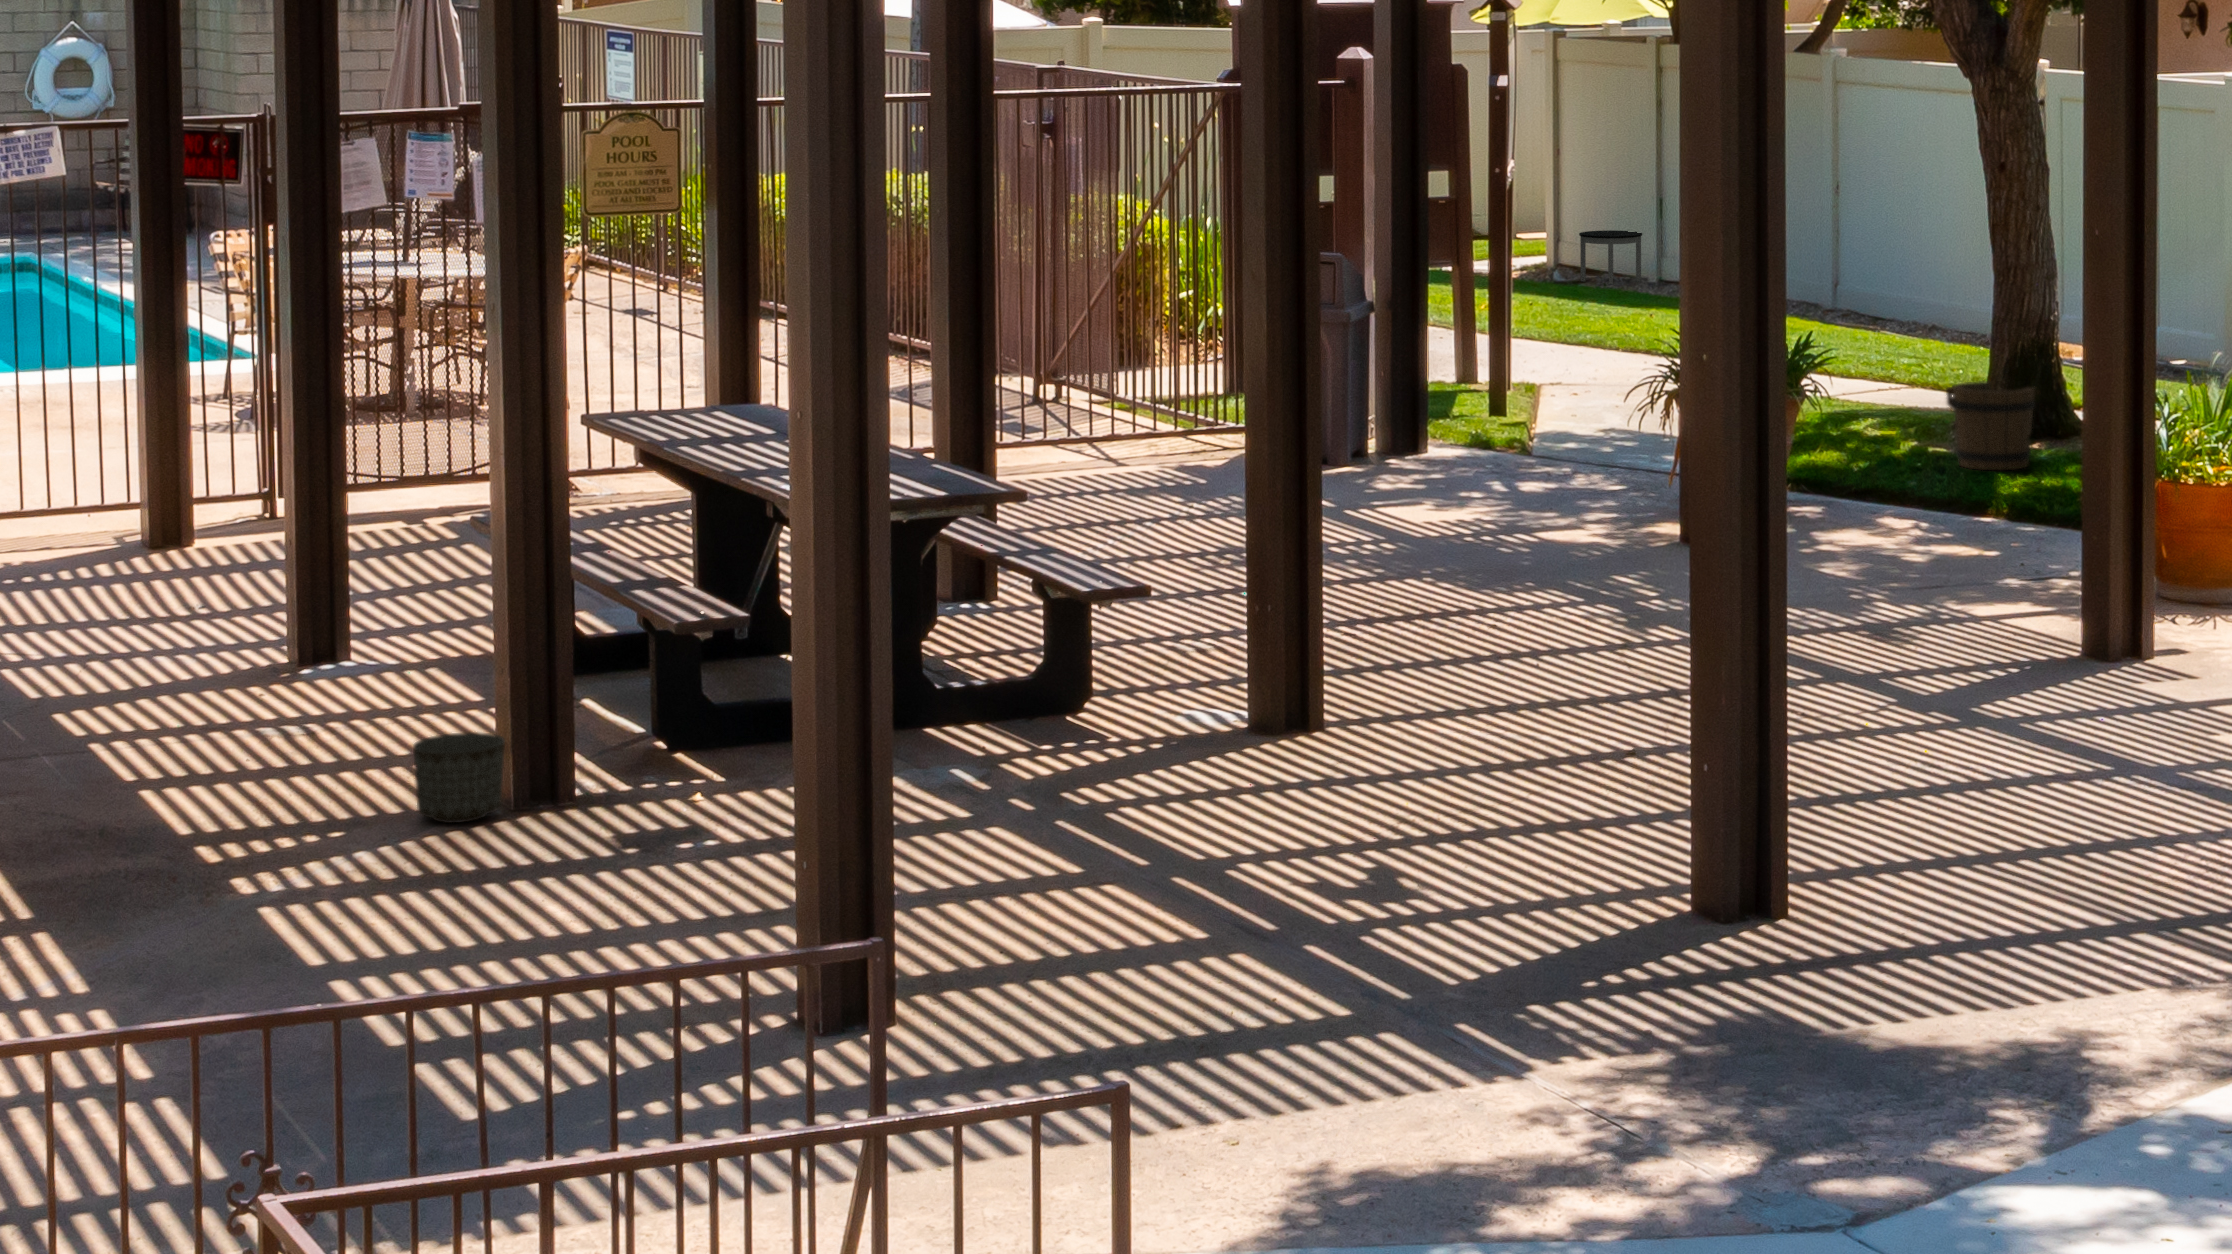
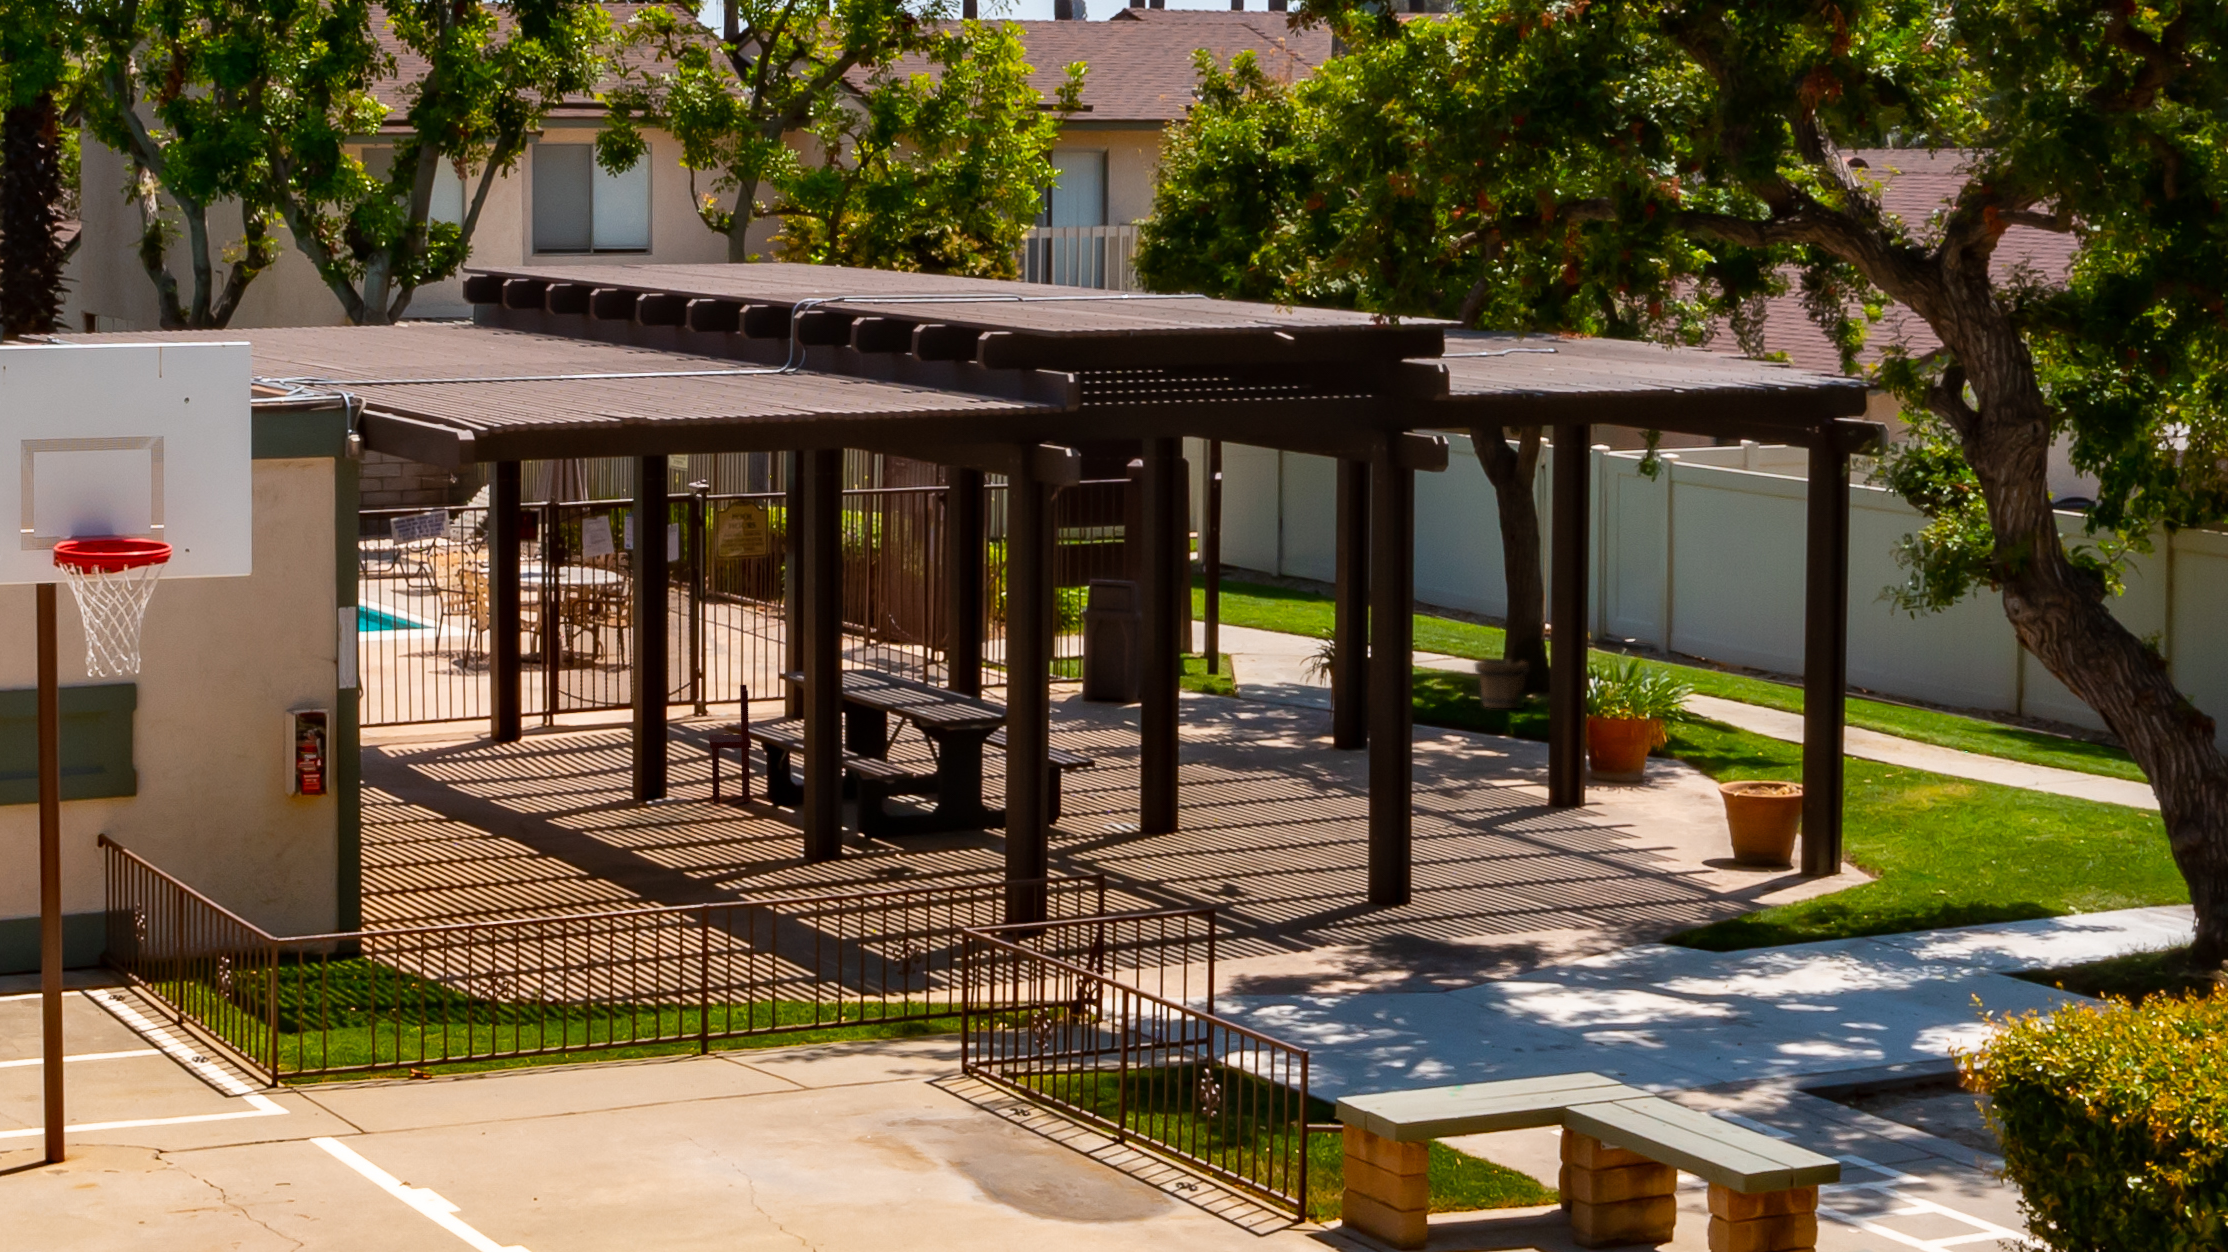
round table: present [1579,230,1642,284] -> none [1233,550,1274,585]
chair: none [337,417,443,674] -> present [709,685,751,803]
planter: present [413,732,505,823] -> none [801,824,838,862]

